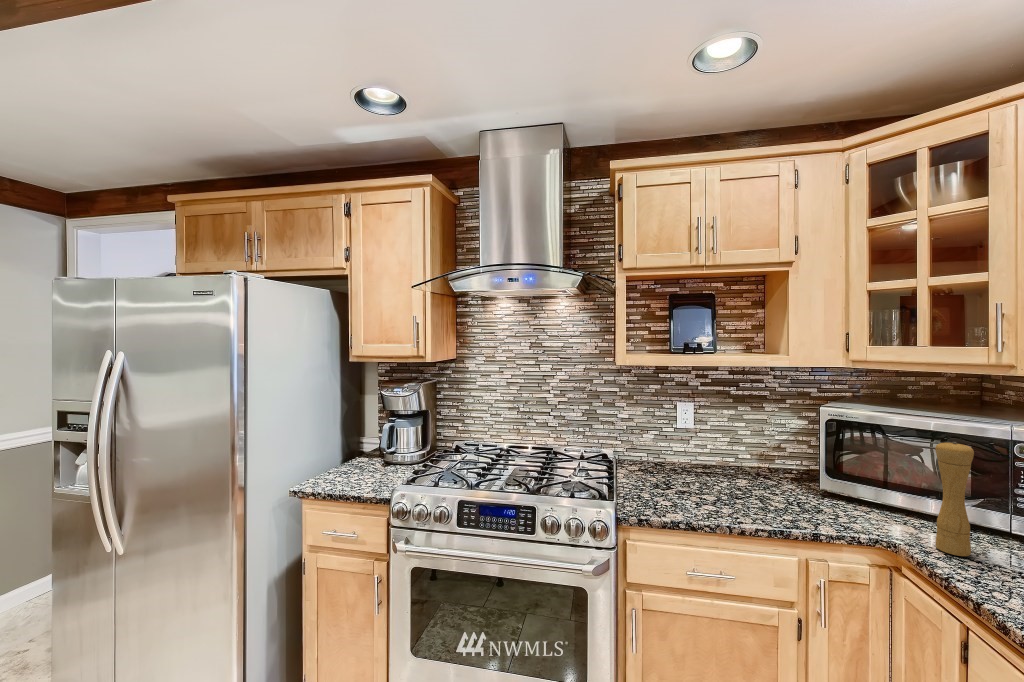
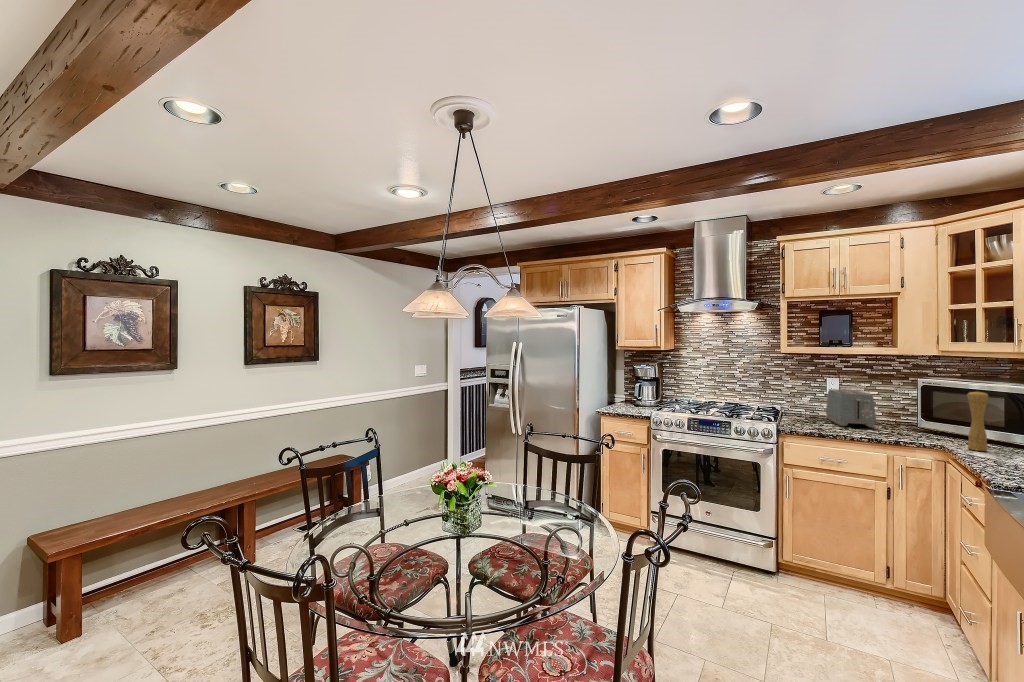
toaster: none [677,421,761,492] -> present [826,389,876,428]

